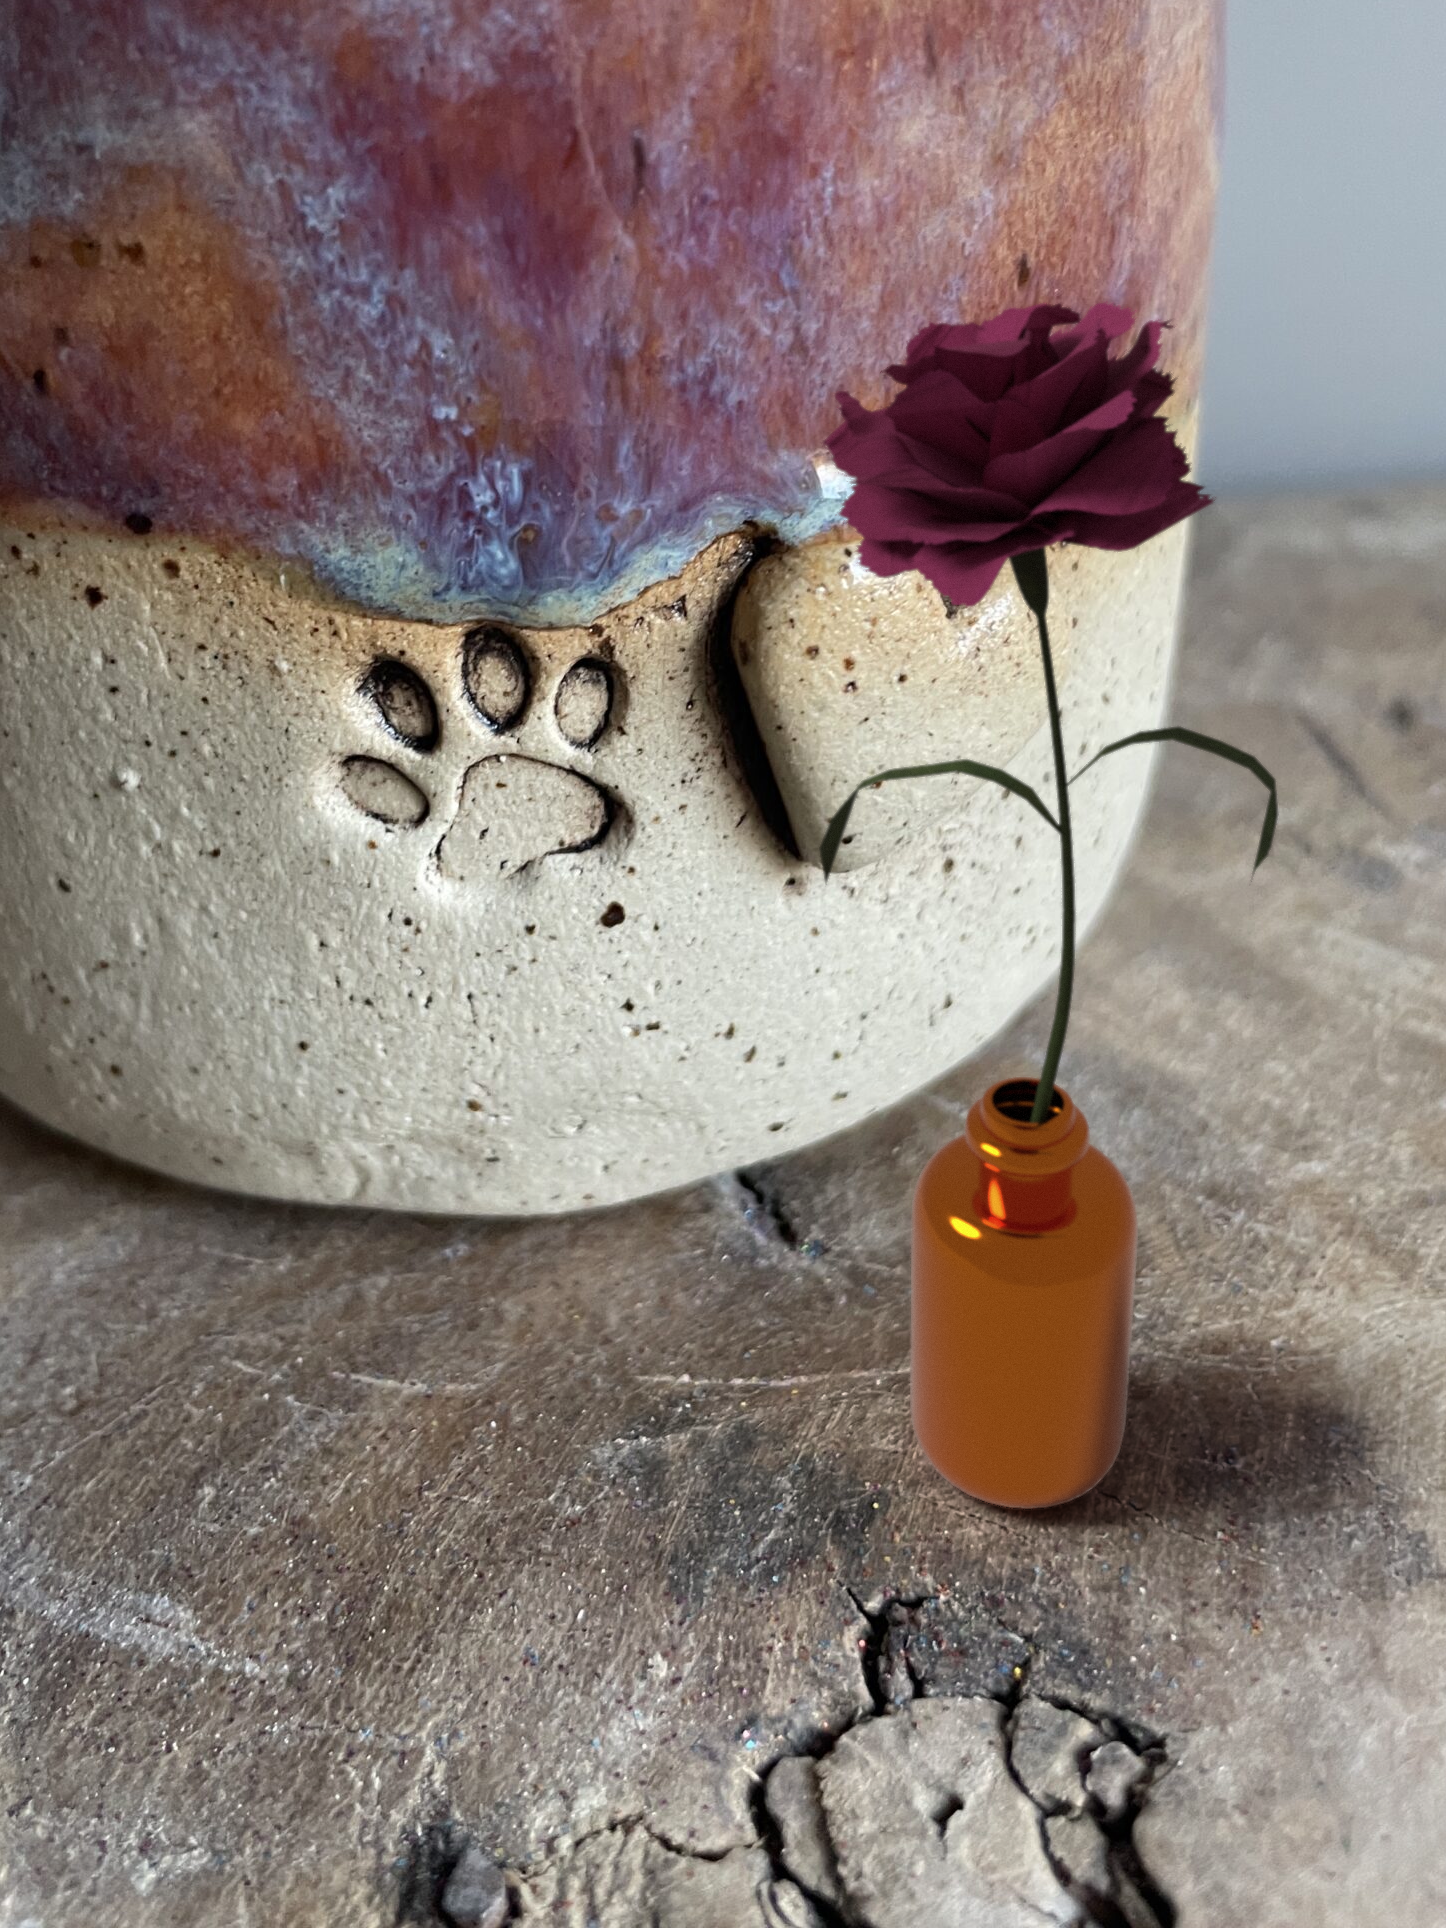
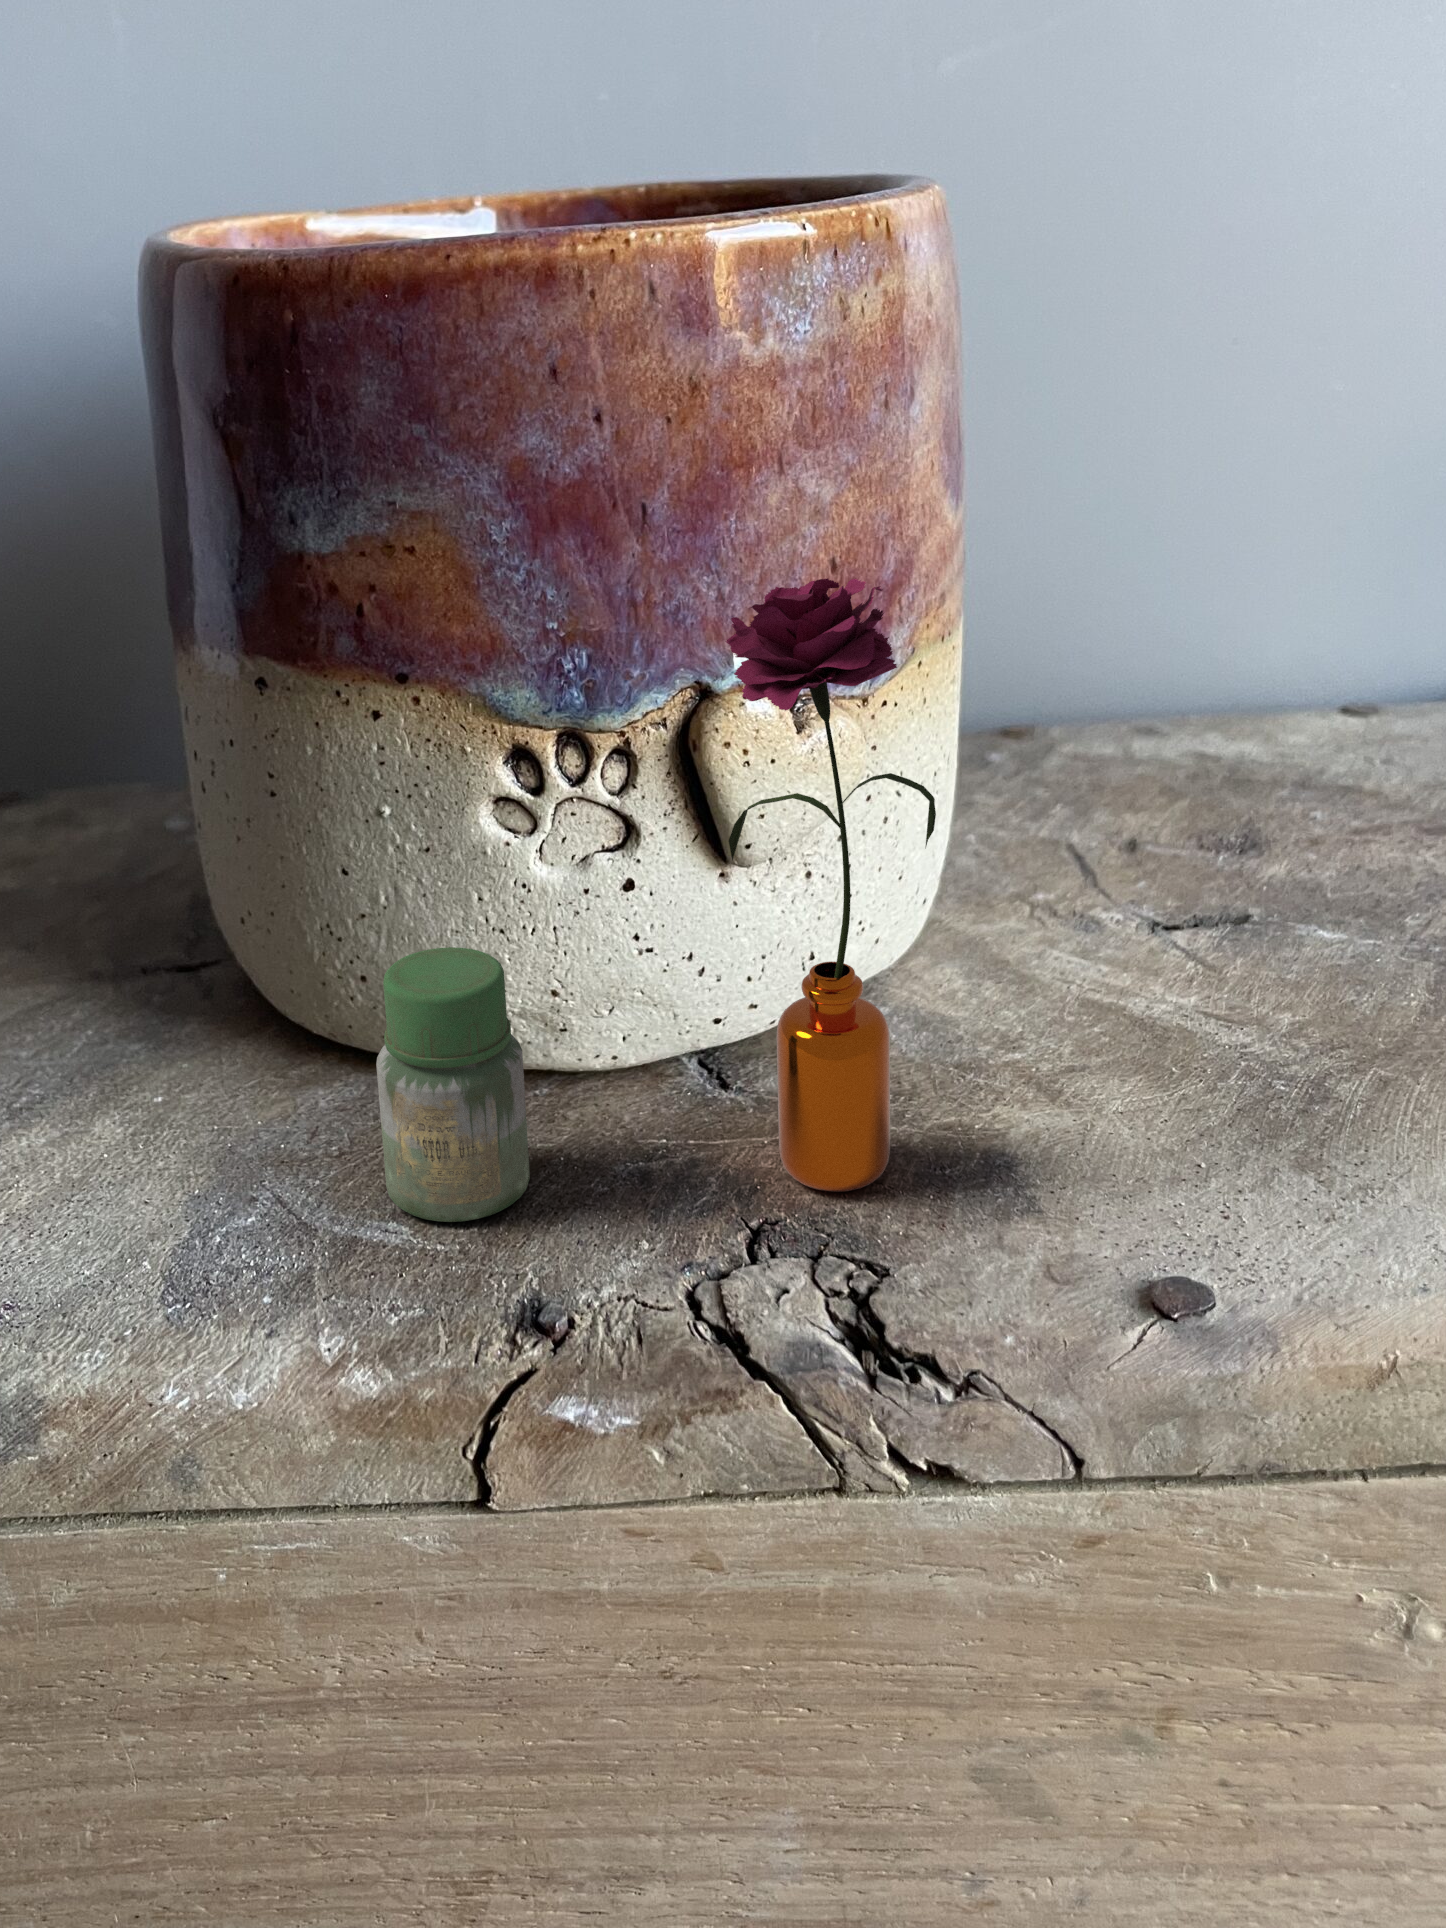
jar: none [114,1057,431,1601] -> present [376,947,530,1222]

